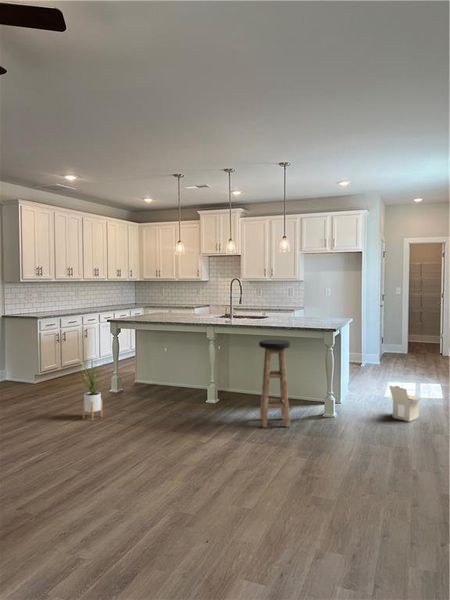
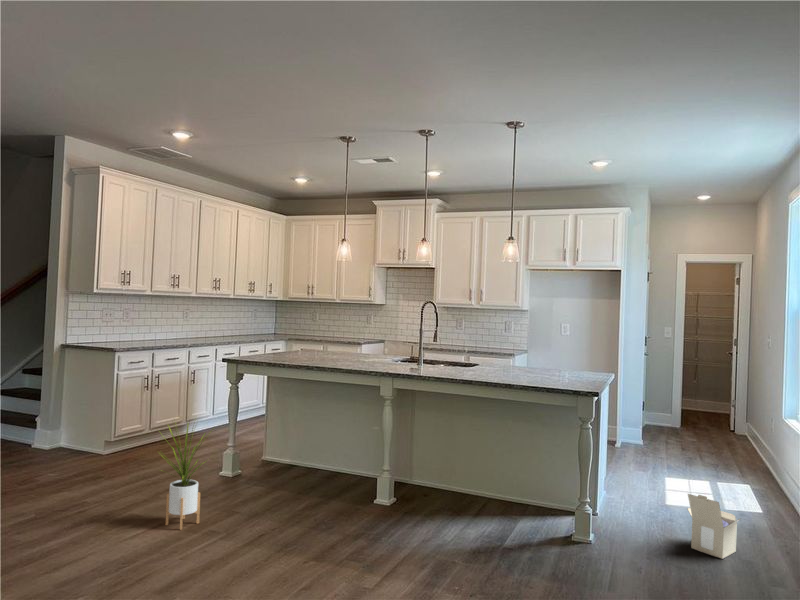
bar stool: present [259,340,290,428] -> none [465,406,522,560]

